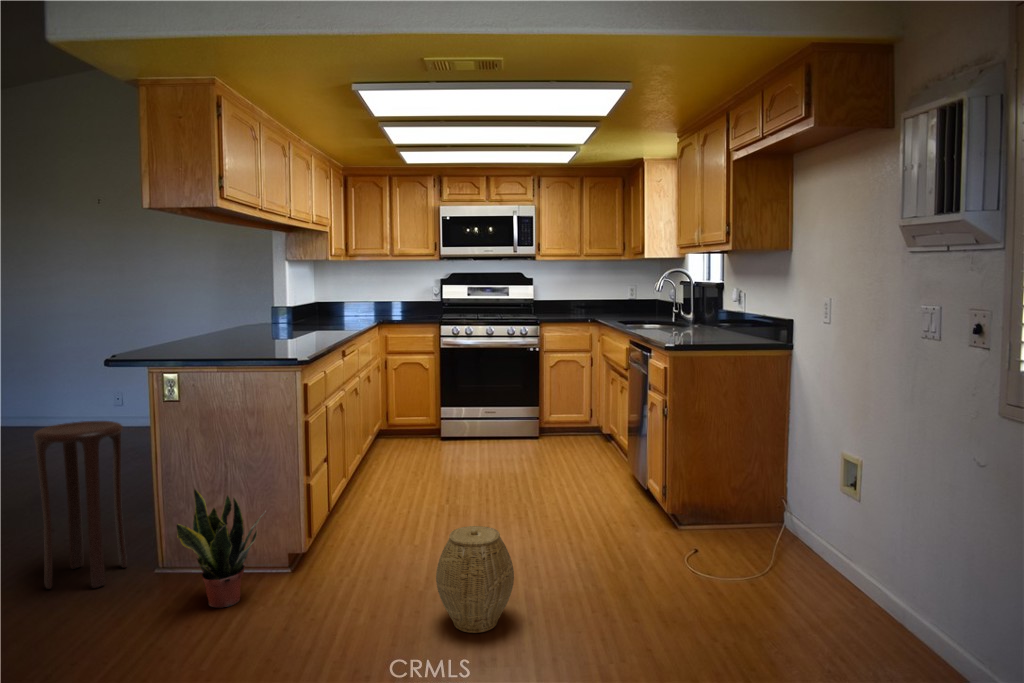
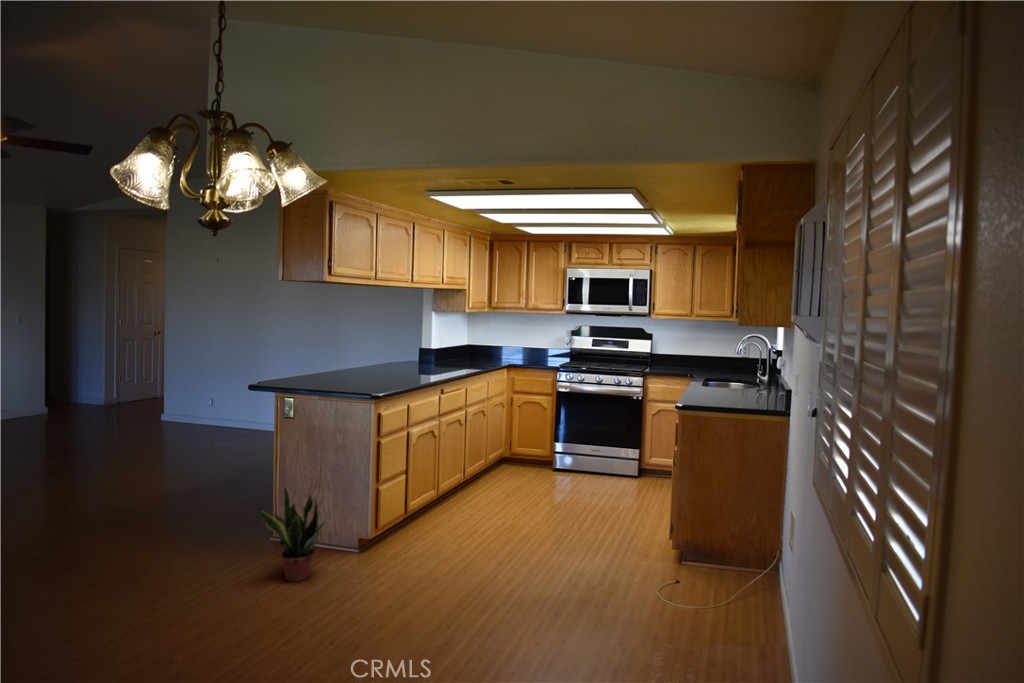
stool: present [34,421,127,589] -> none [198,426,260,550]
woven basket: present [436,526,514,633] -> none [429,549,496,643]

